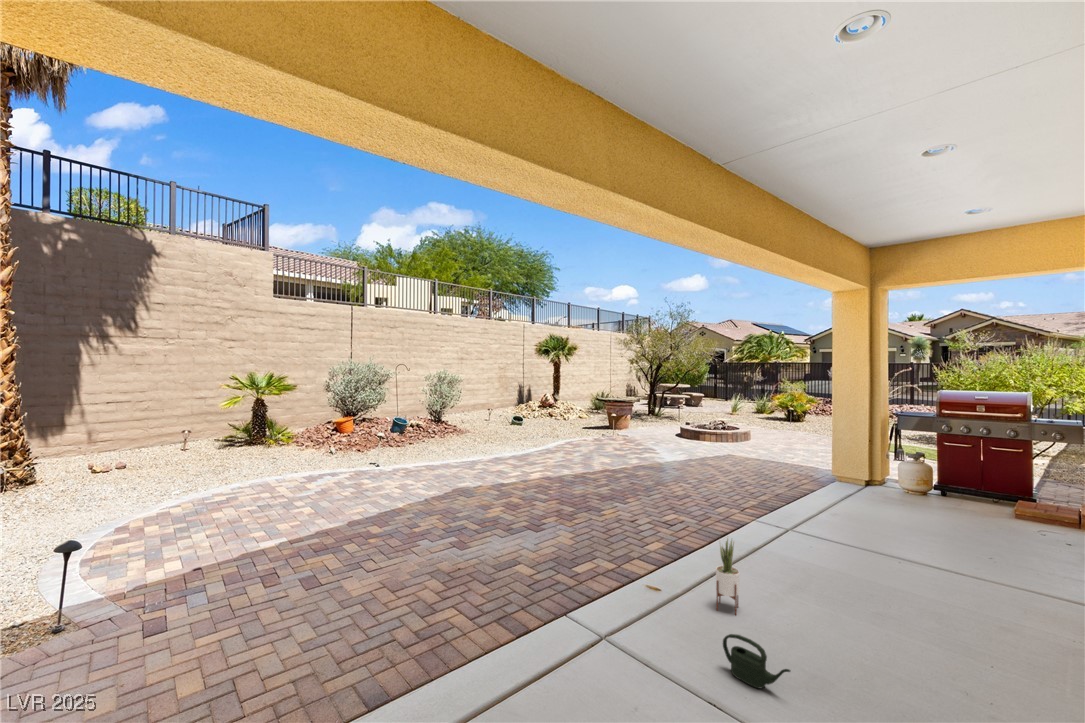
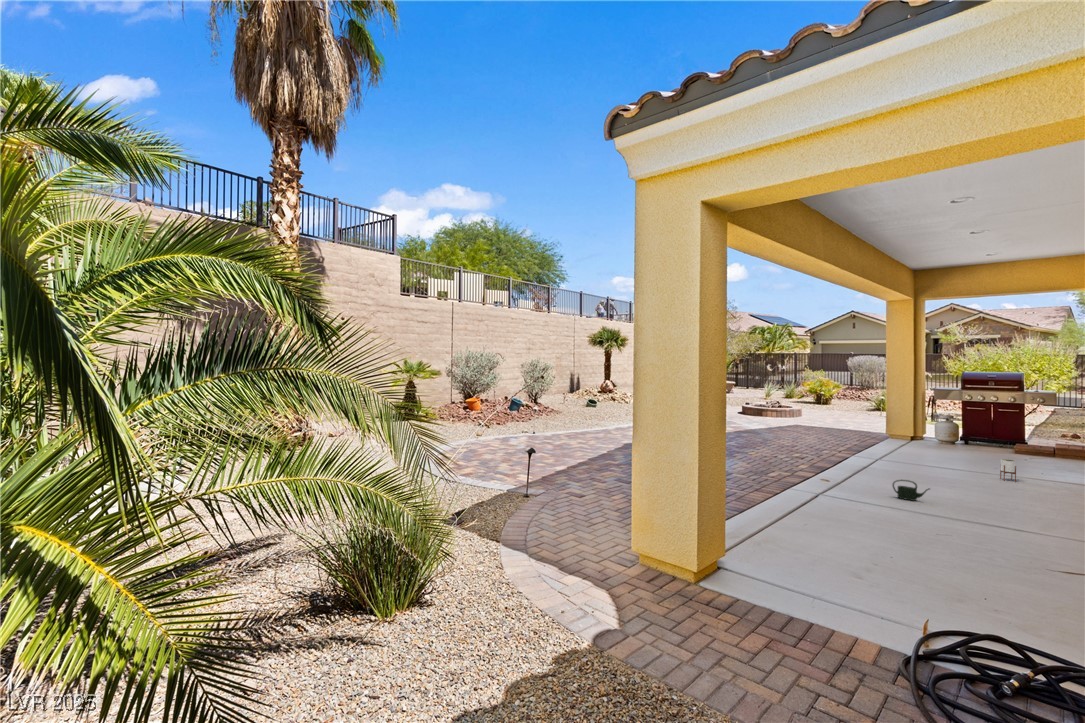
potted plant: present [716,538,739,615] -> present [1000,459,1016,482]

